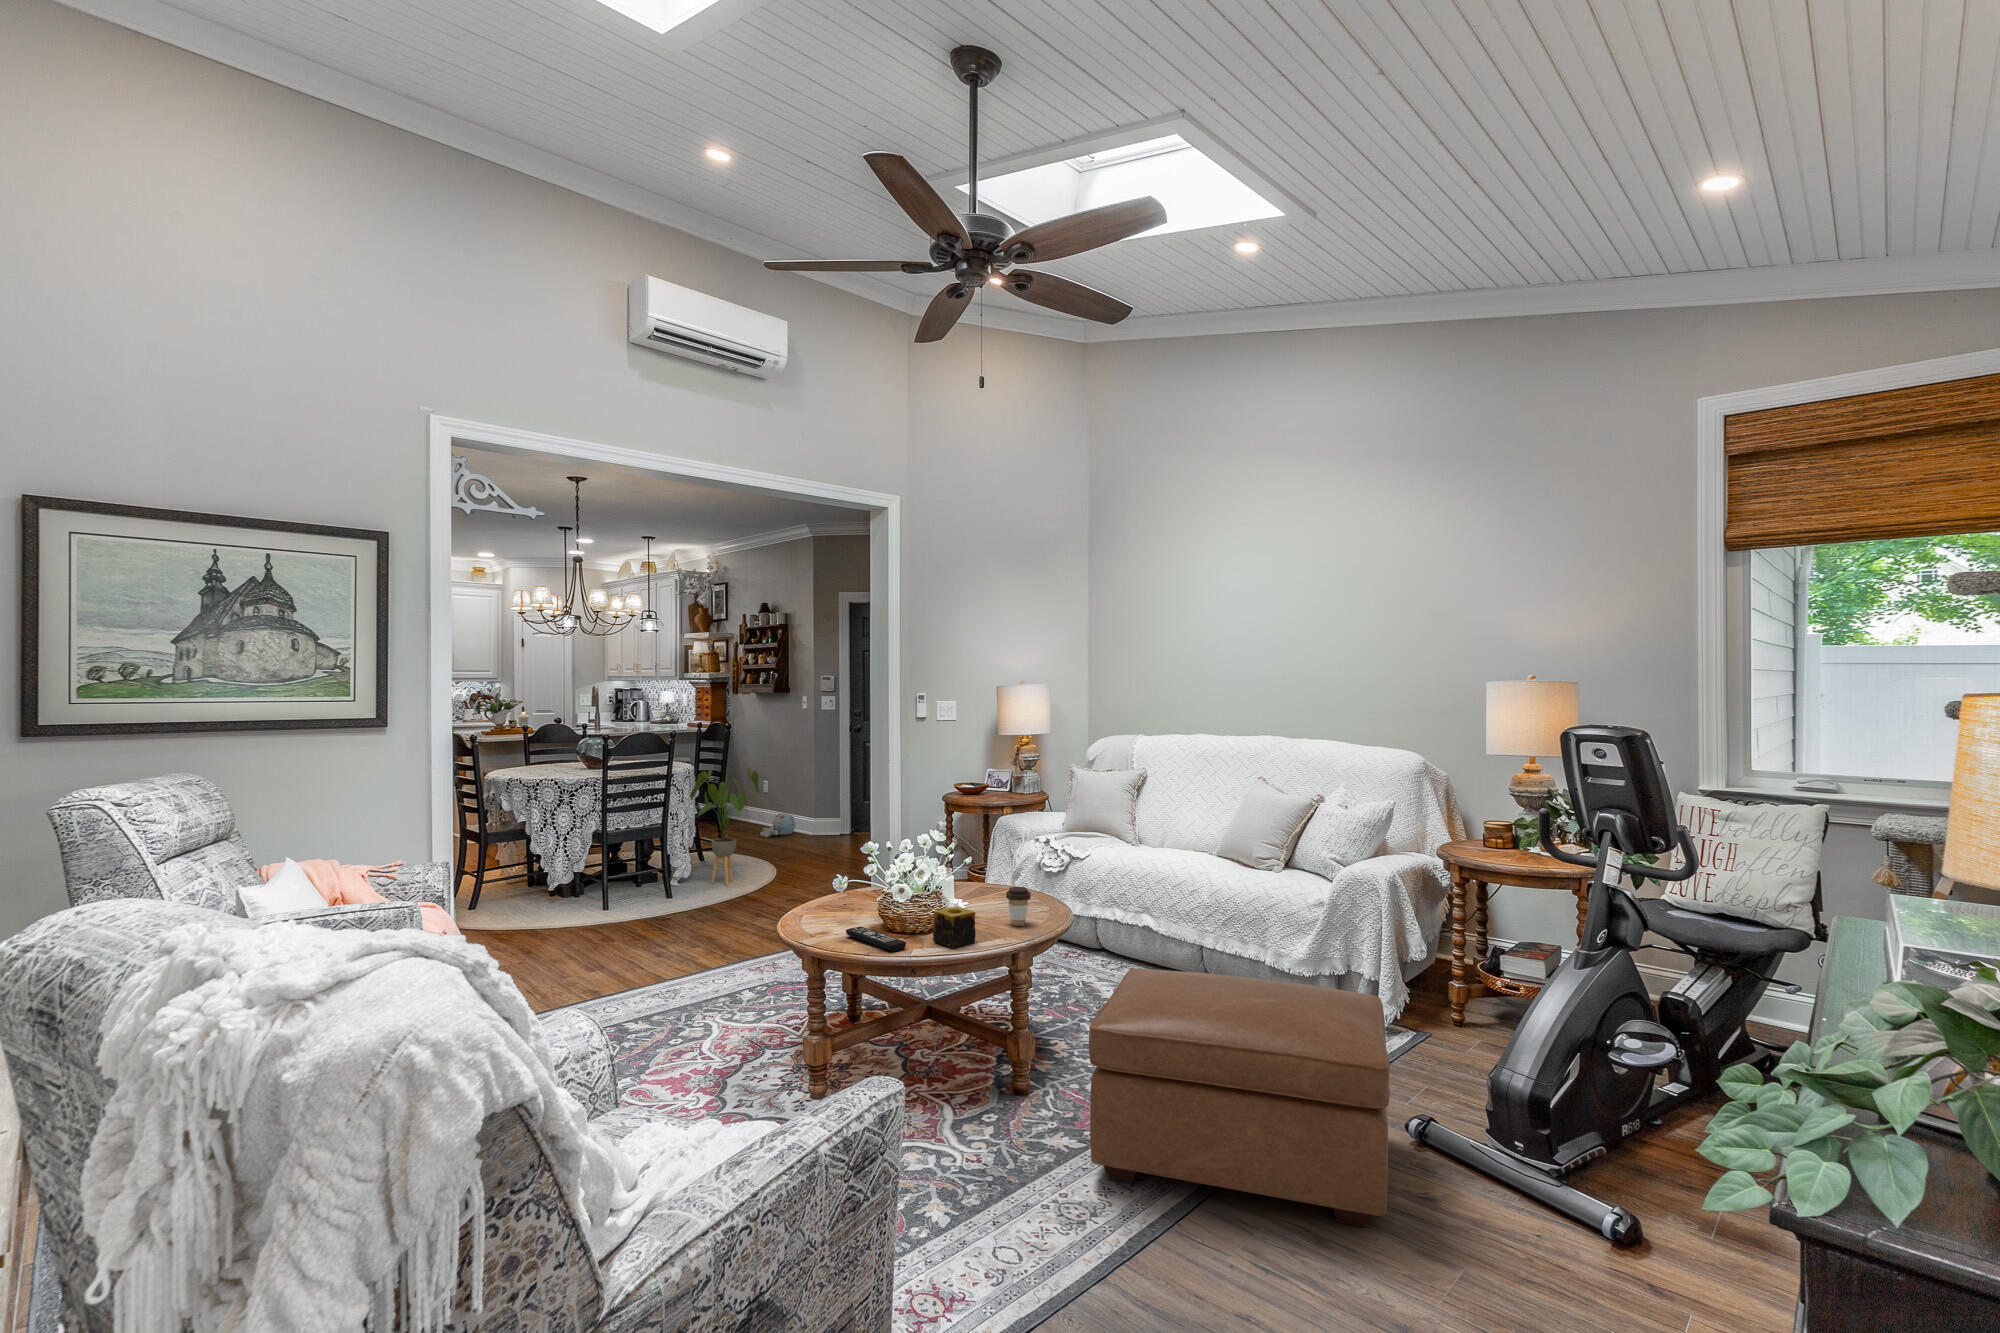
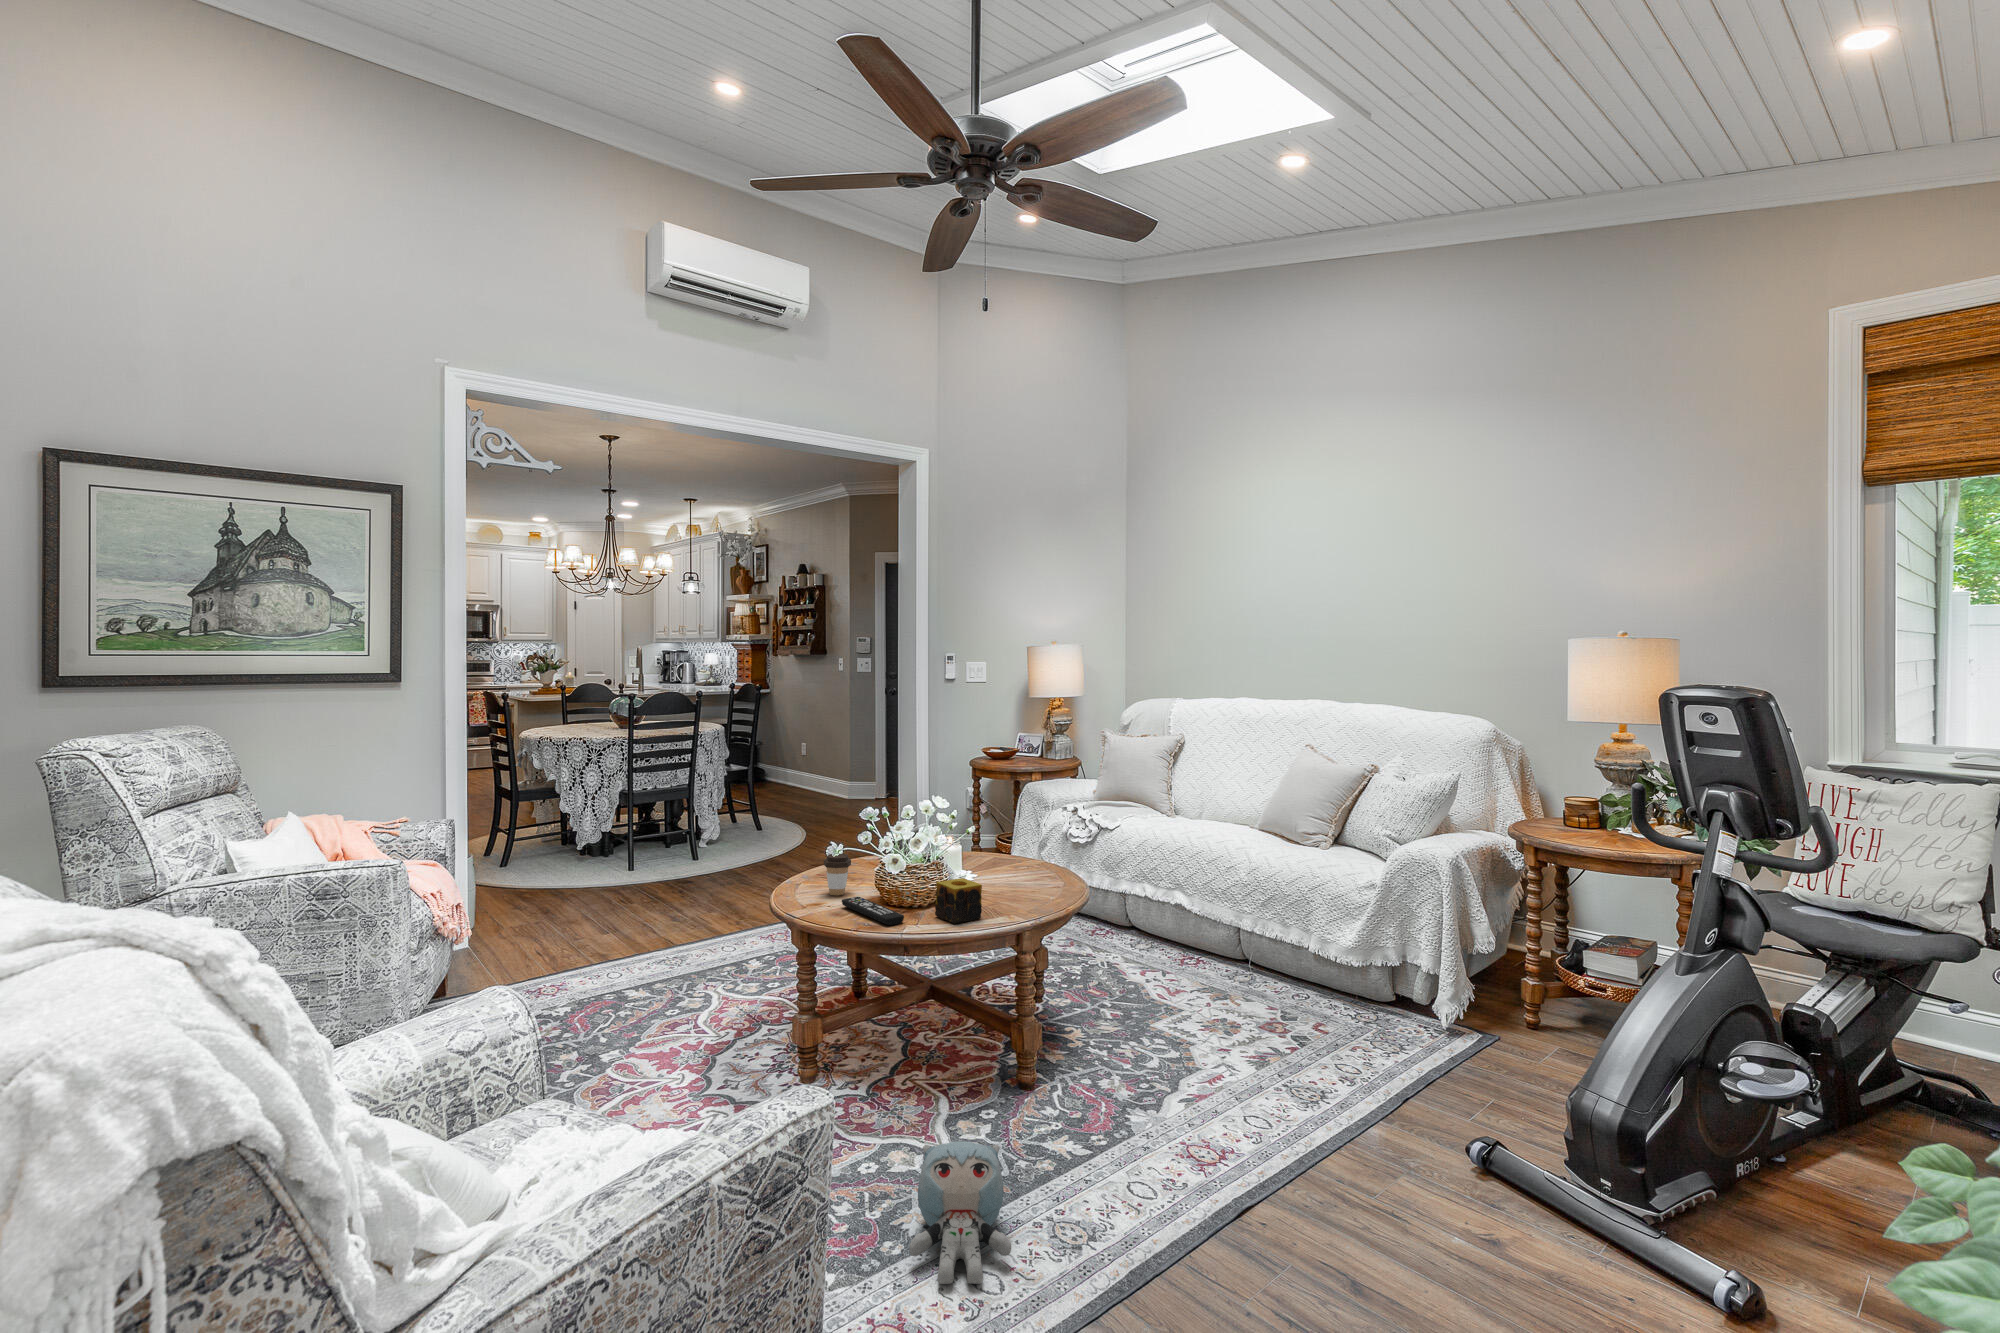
house plant: present [690,768,760,886] -> none [720,730,791,849]
plush toy: present [760,813,795,838] -> present [910,1141,1011,1284]
coffee cup: present [1006,887,1031,926] -> present [824,854,851,896]
ottoman: present [1089,968,1390,1227] -> none [1096,954,1451,1270]

